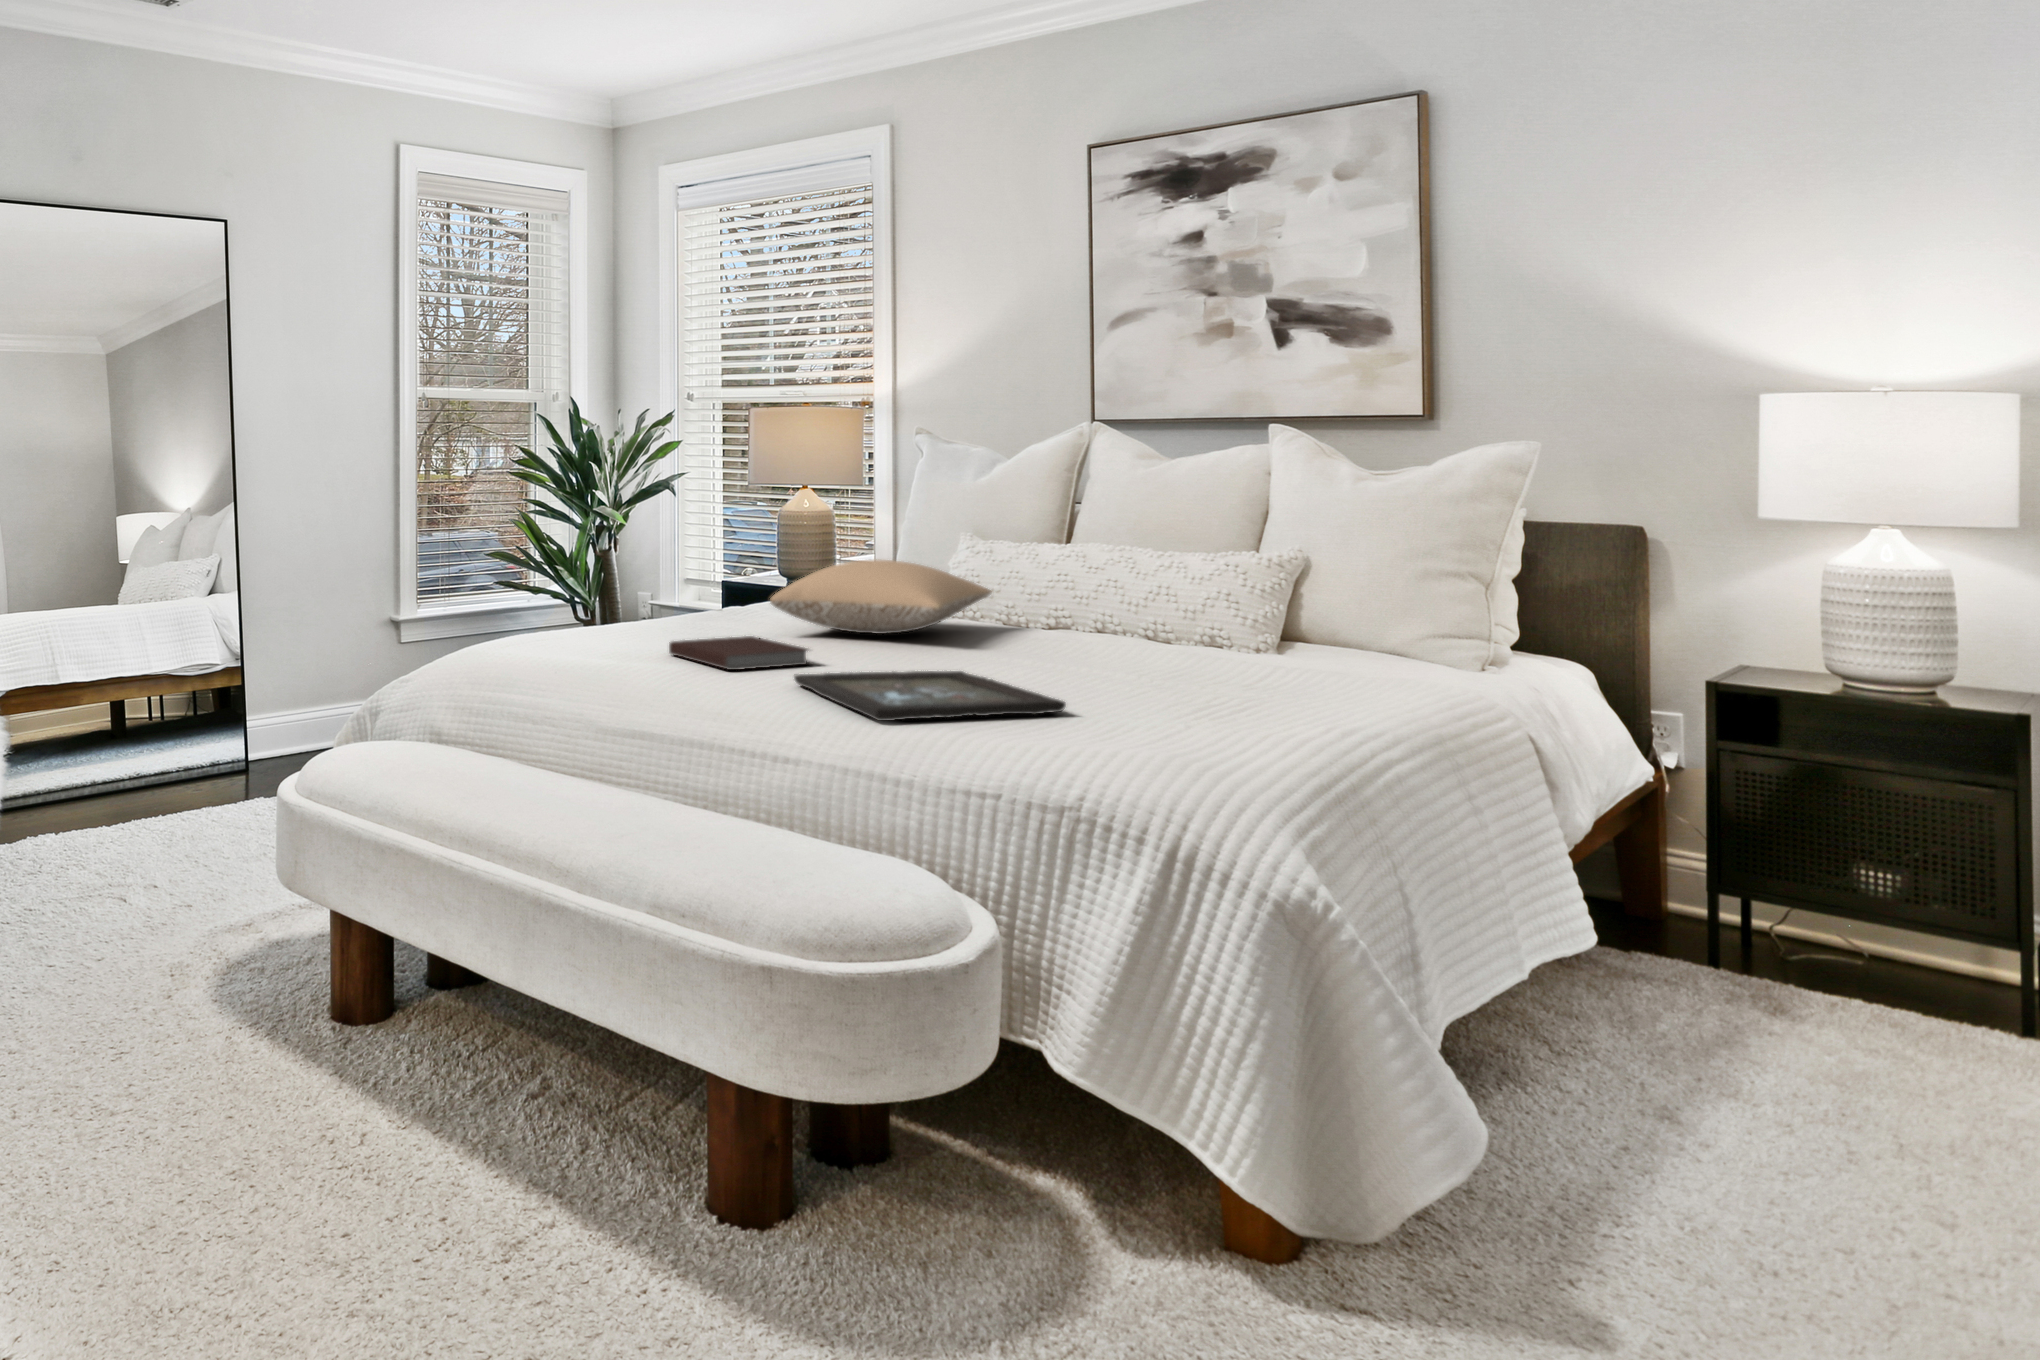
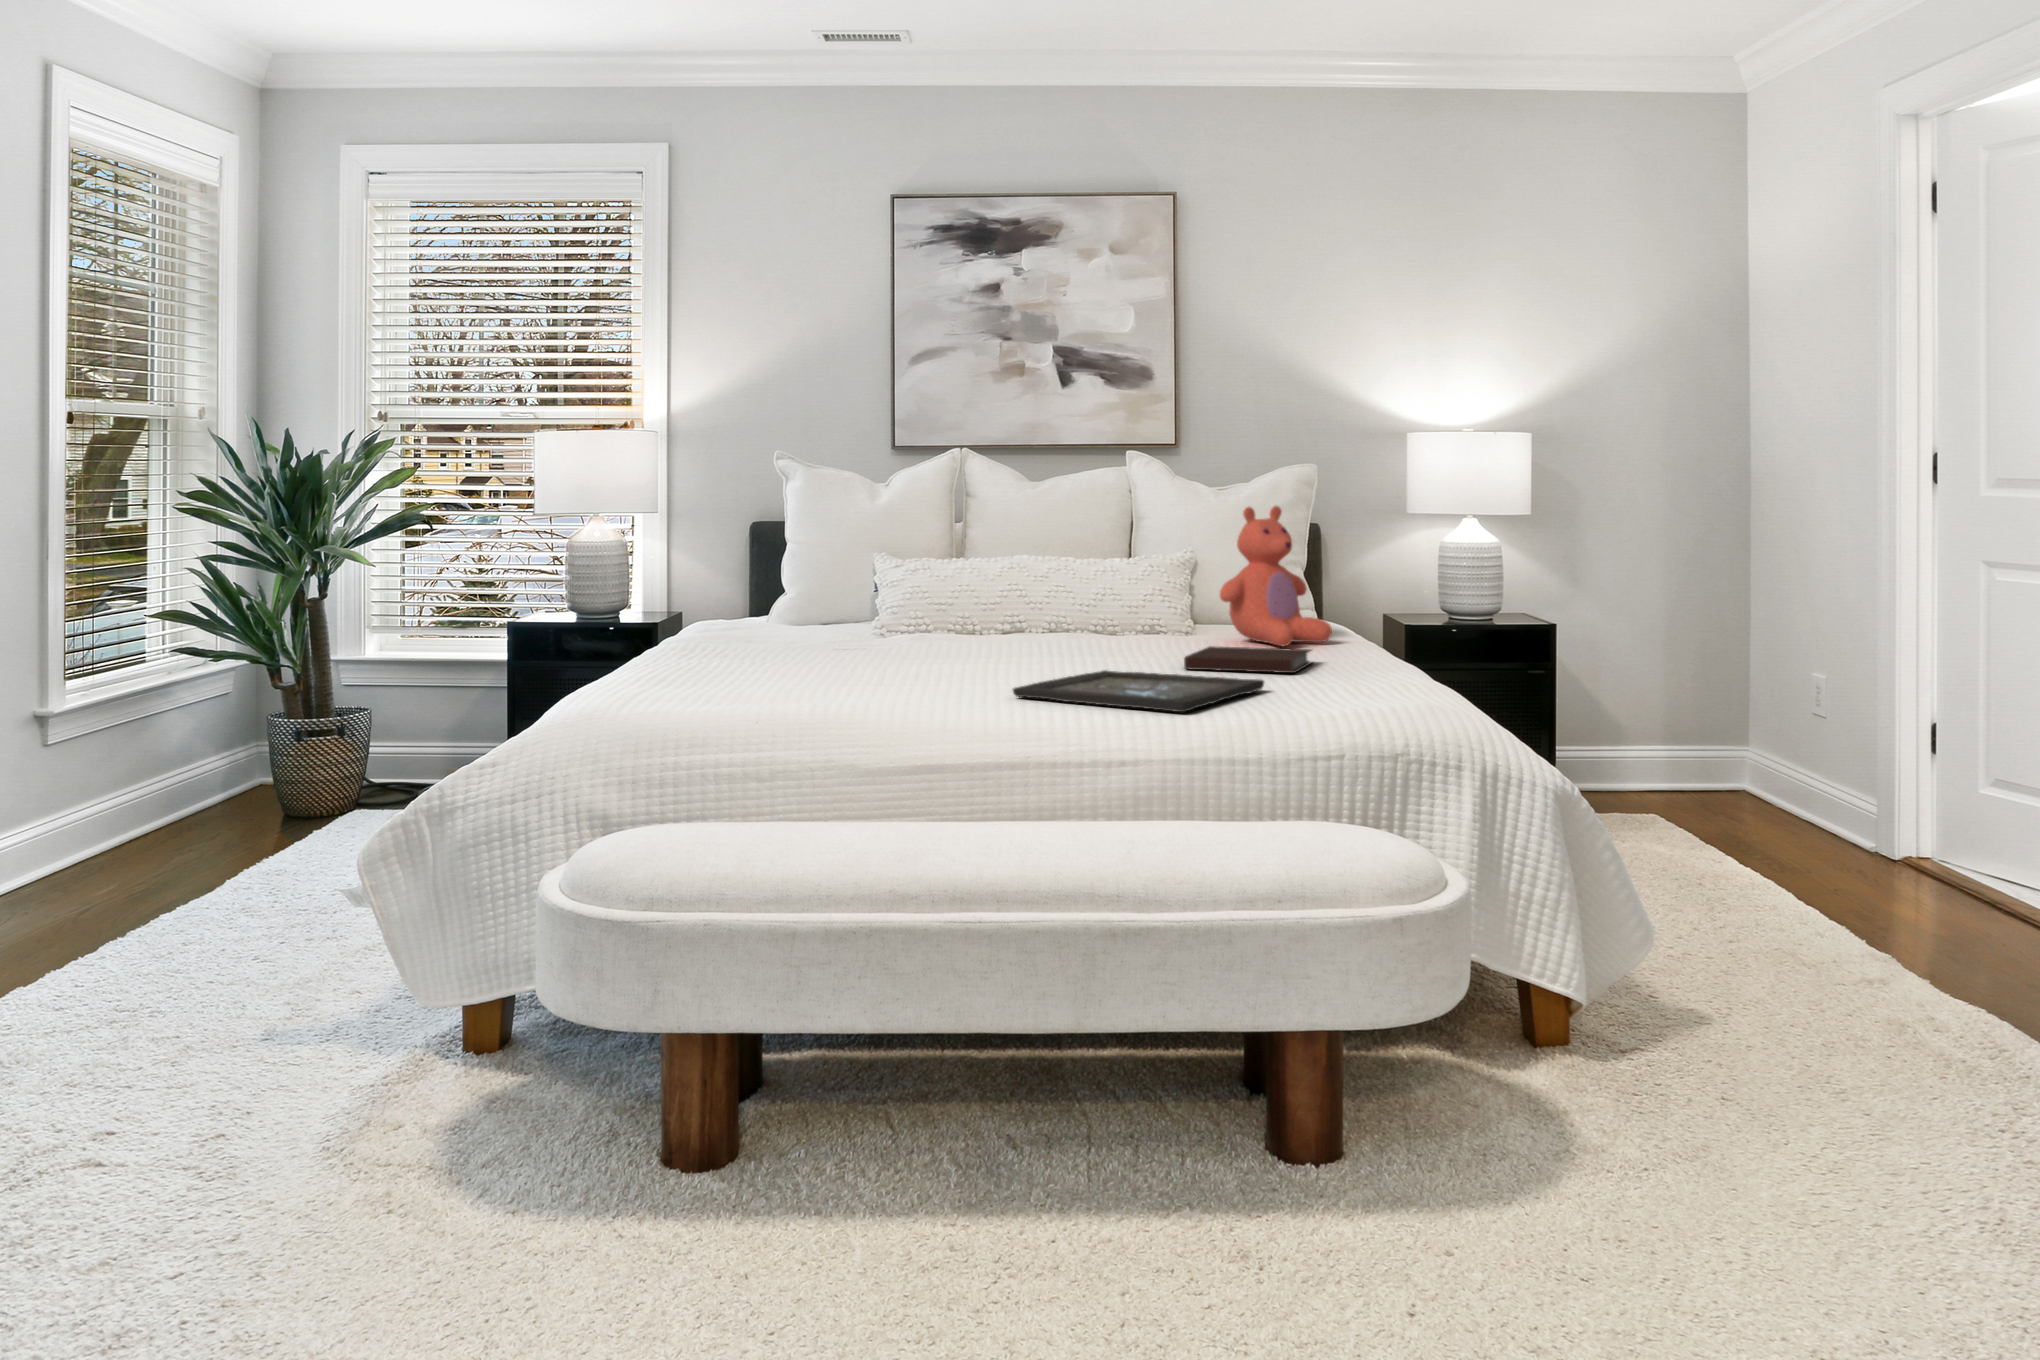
teddy bear: none [1246,494,1399,675] -> present [1219,506,1332,646]
pillow: present [770,559,991,634] -> none [813,582,999,654]
notebook: present [669,636,809,670] -> present [1184,646,1312,673]

